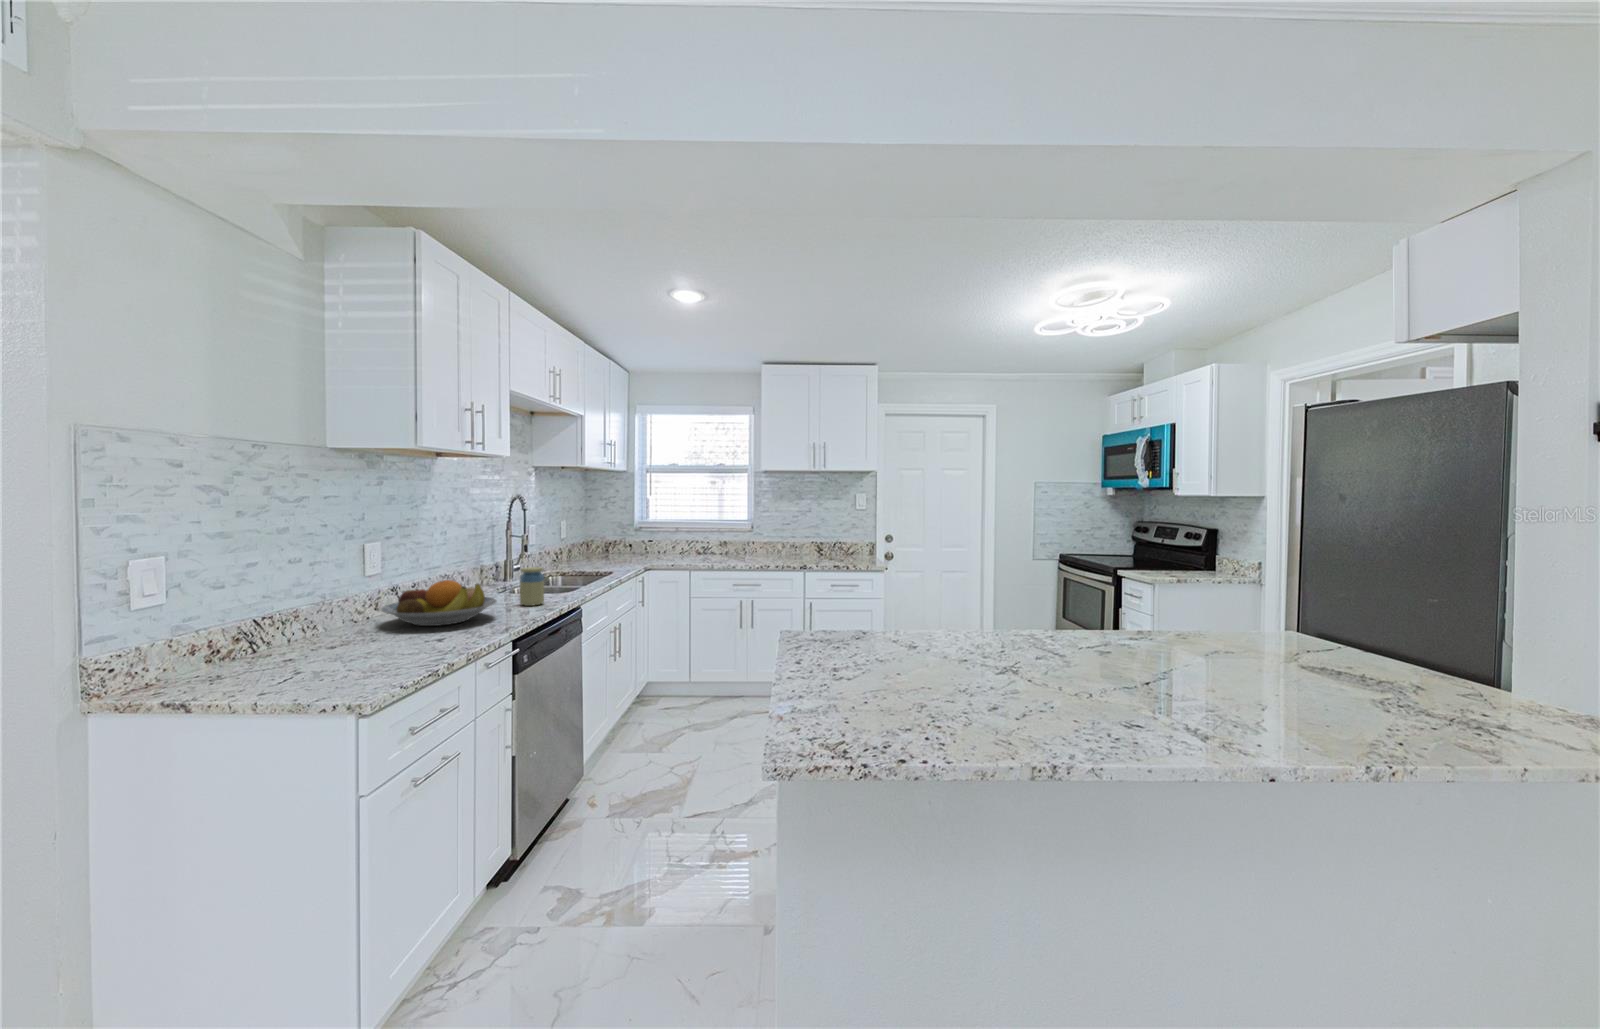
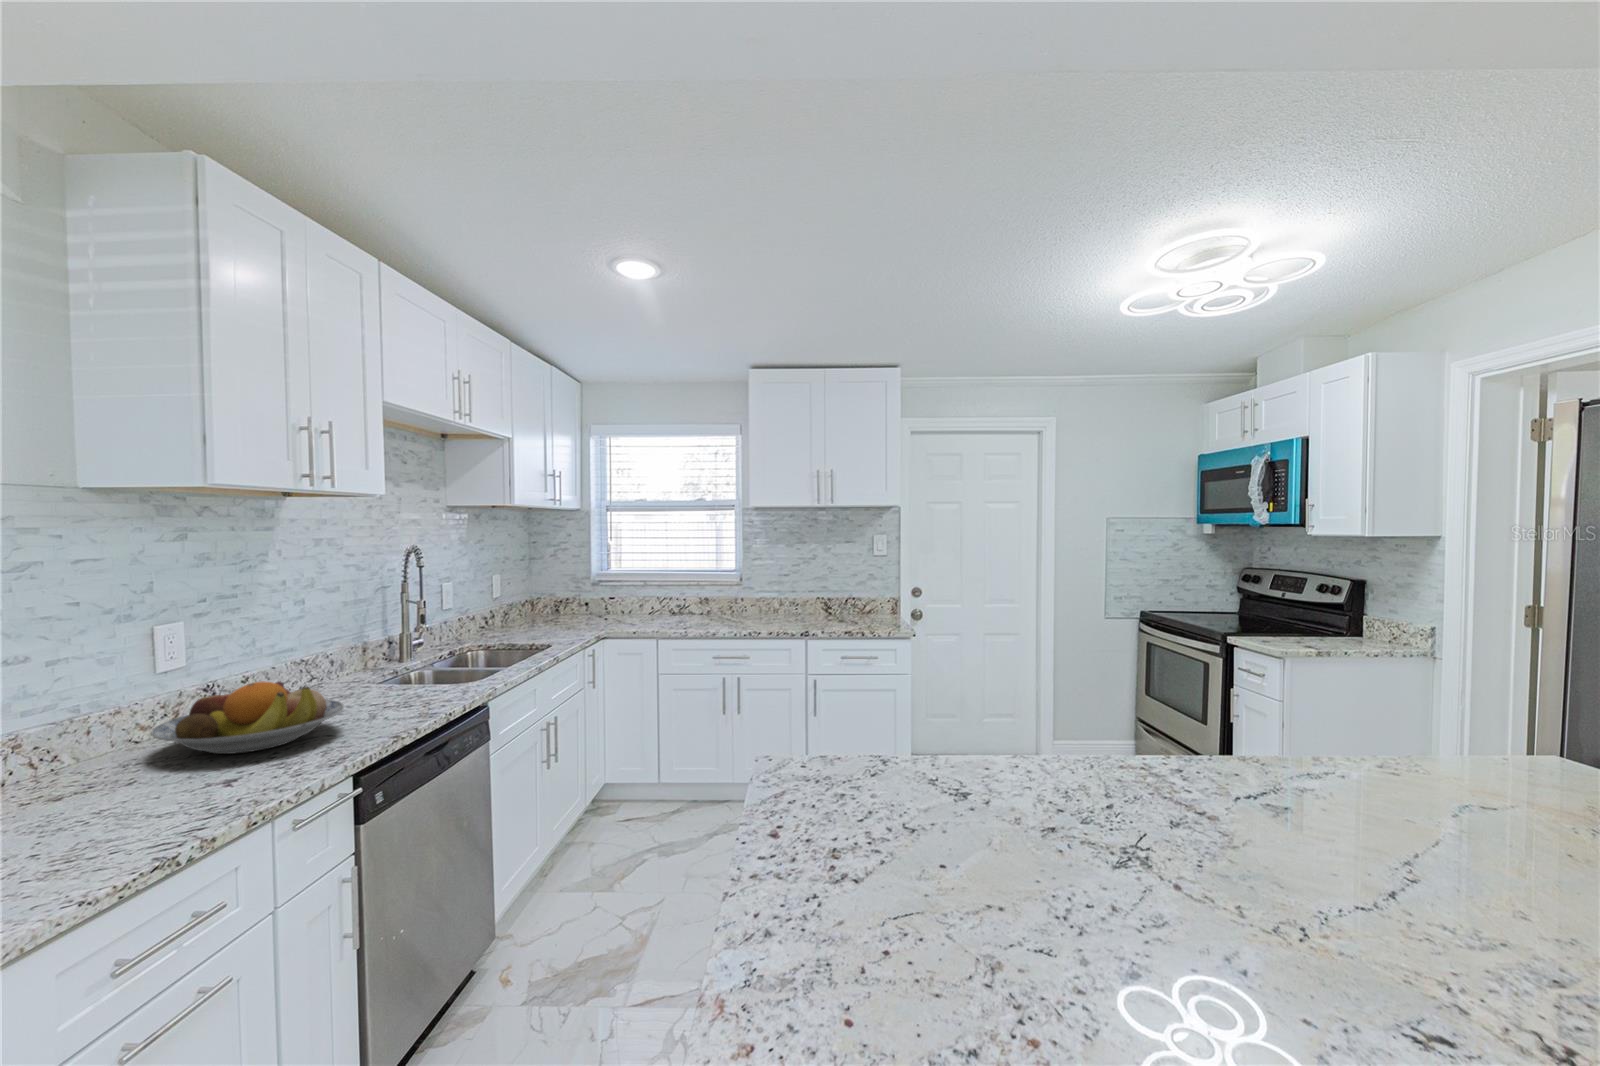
jar: present [520,567,544,606] -> none [393,651,430,708]

